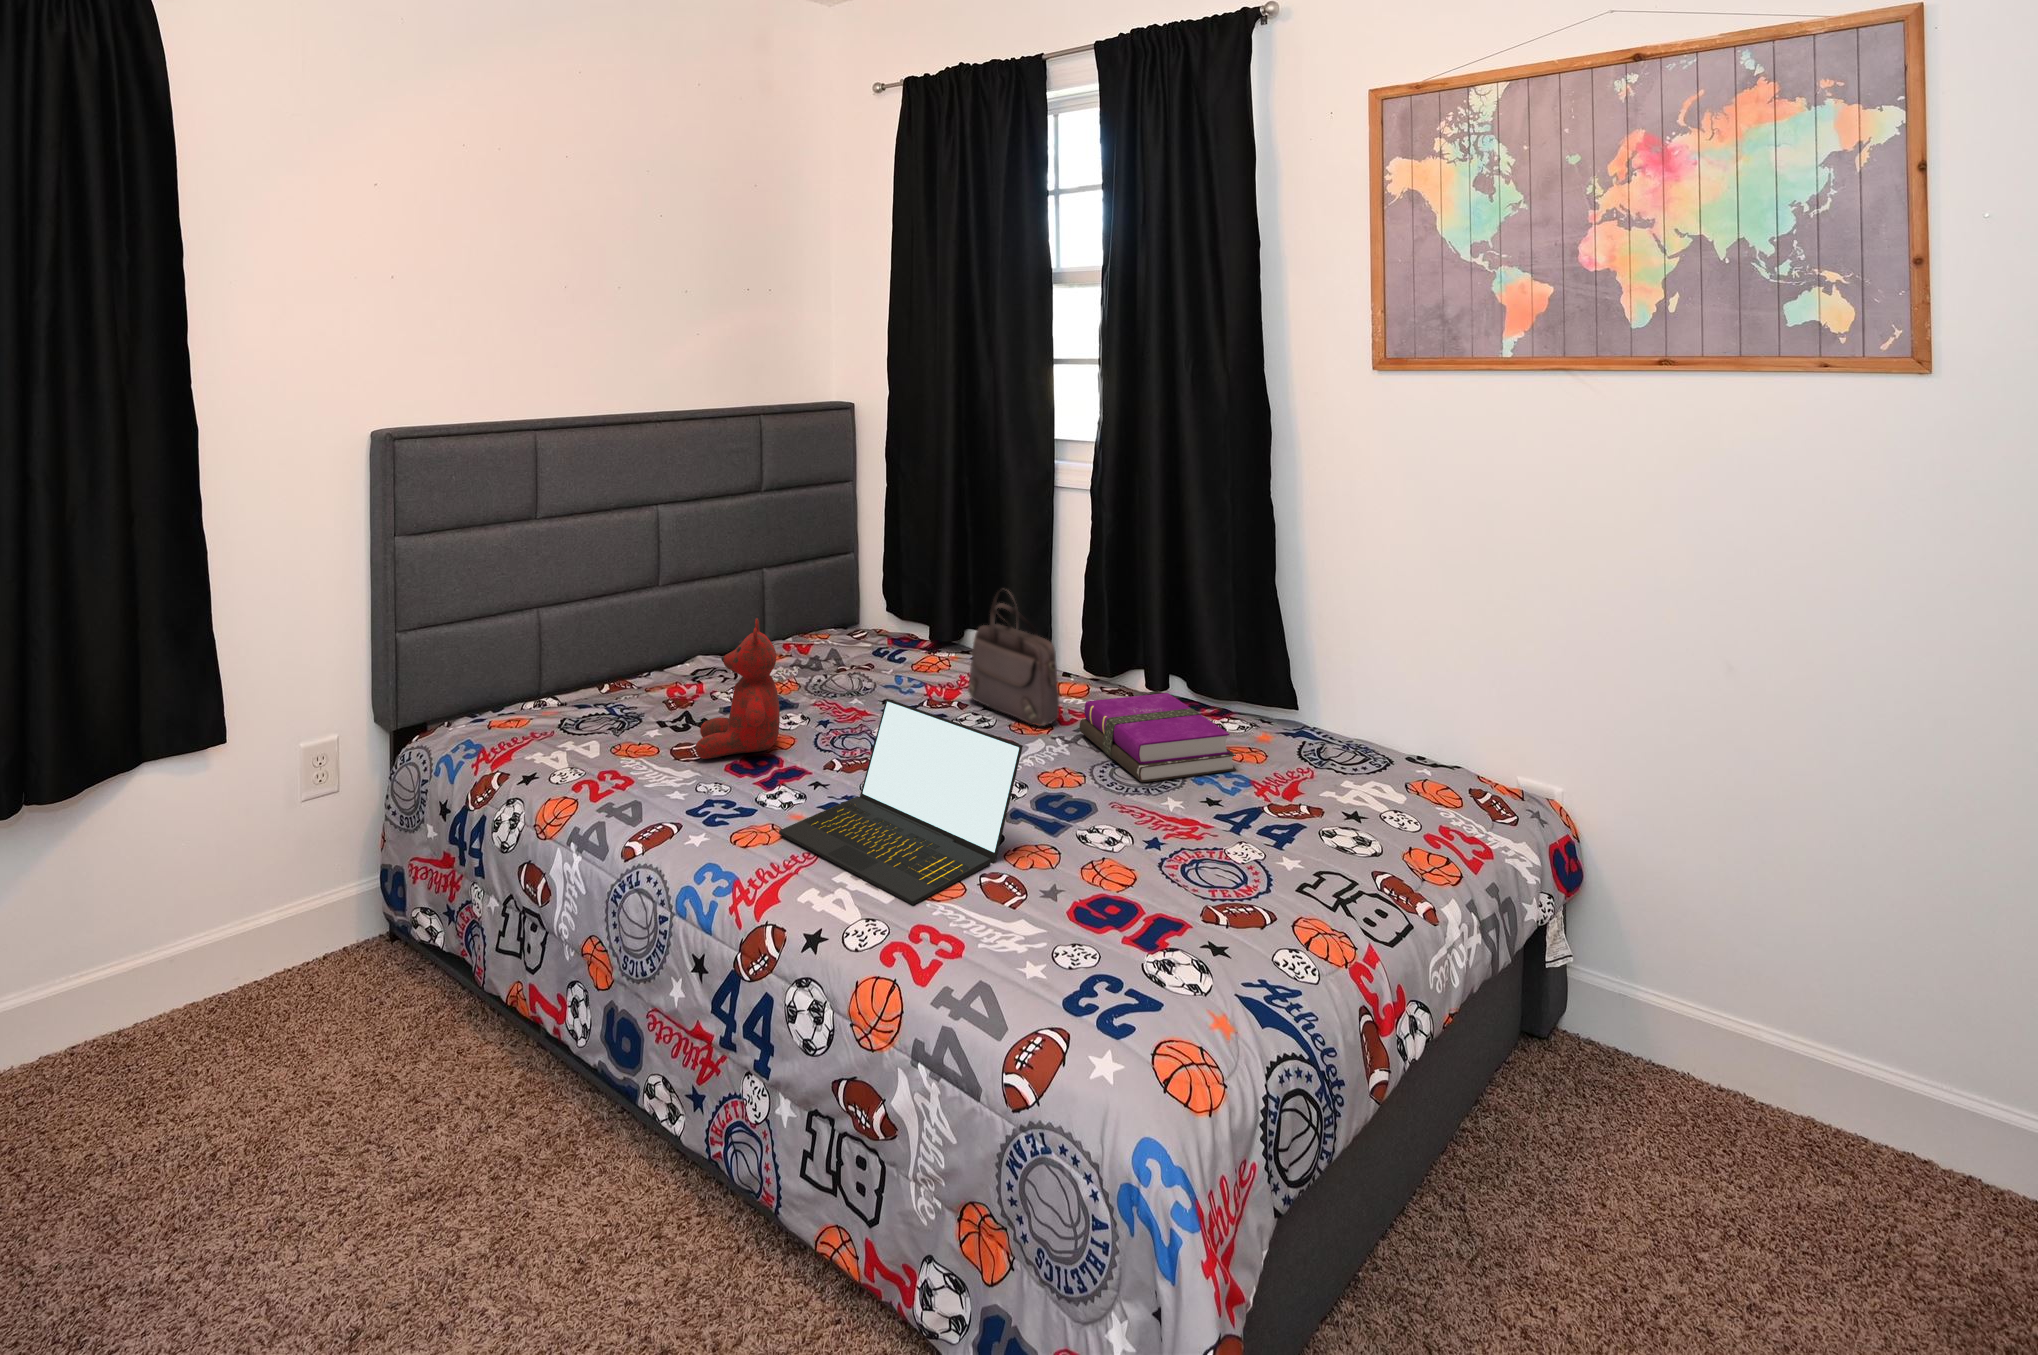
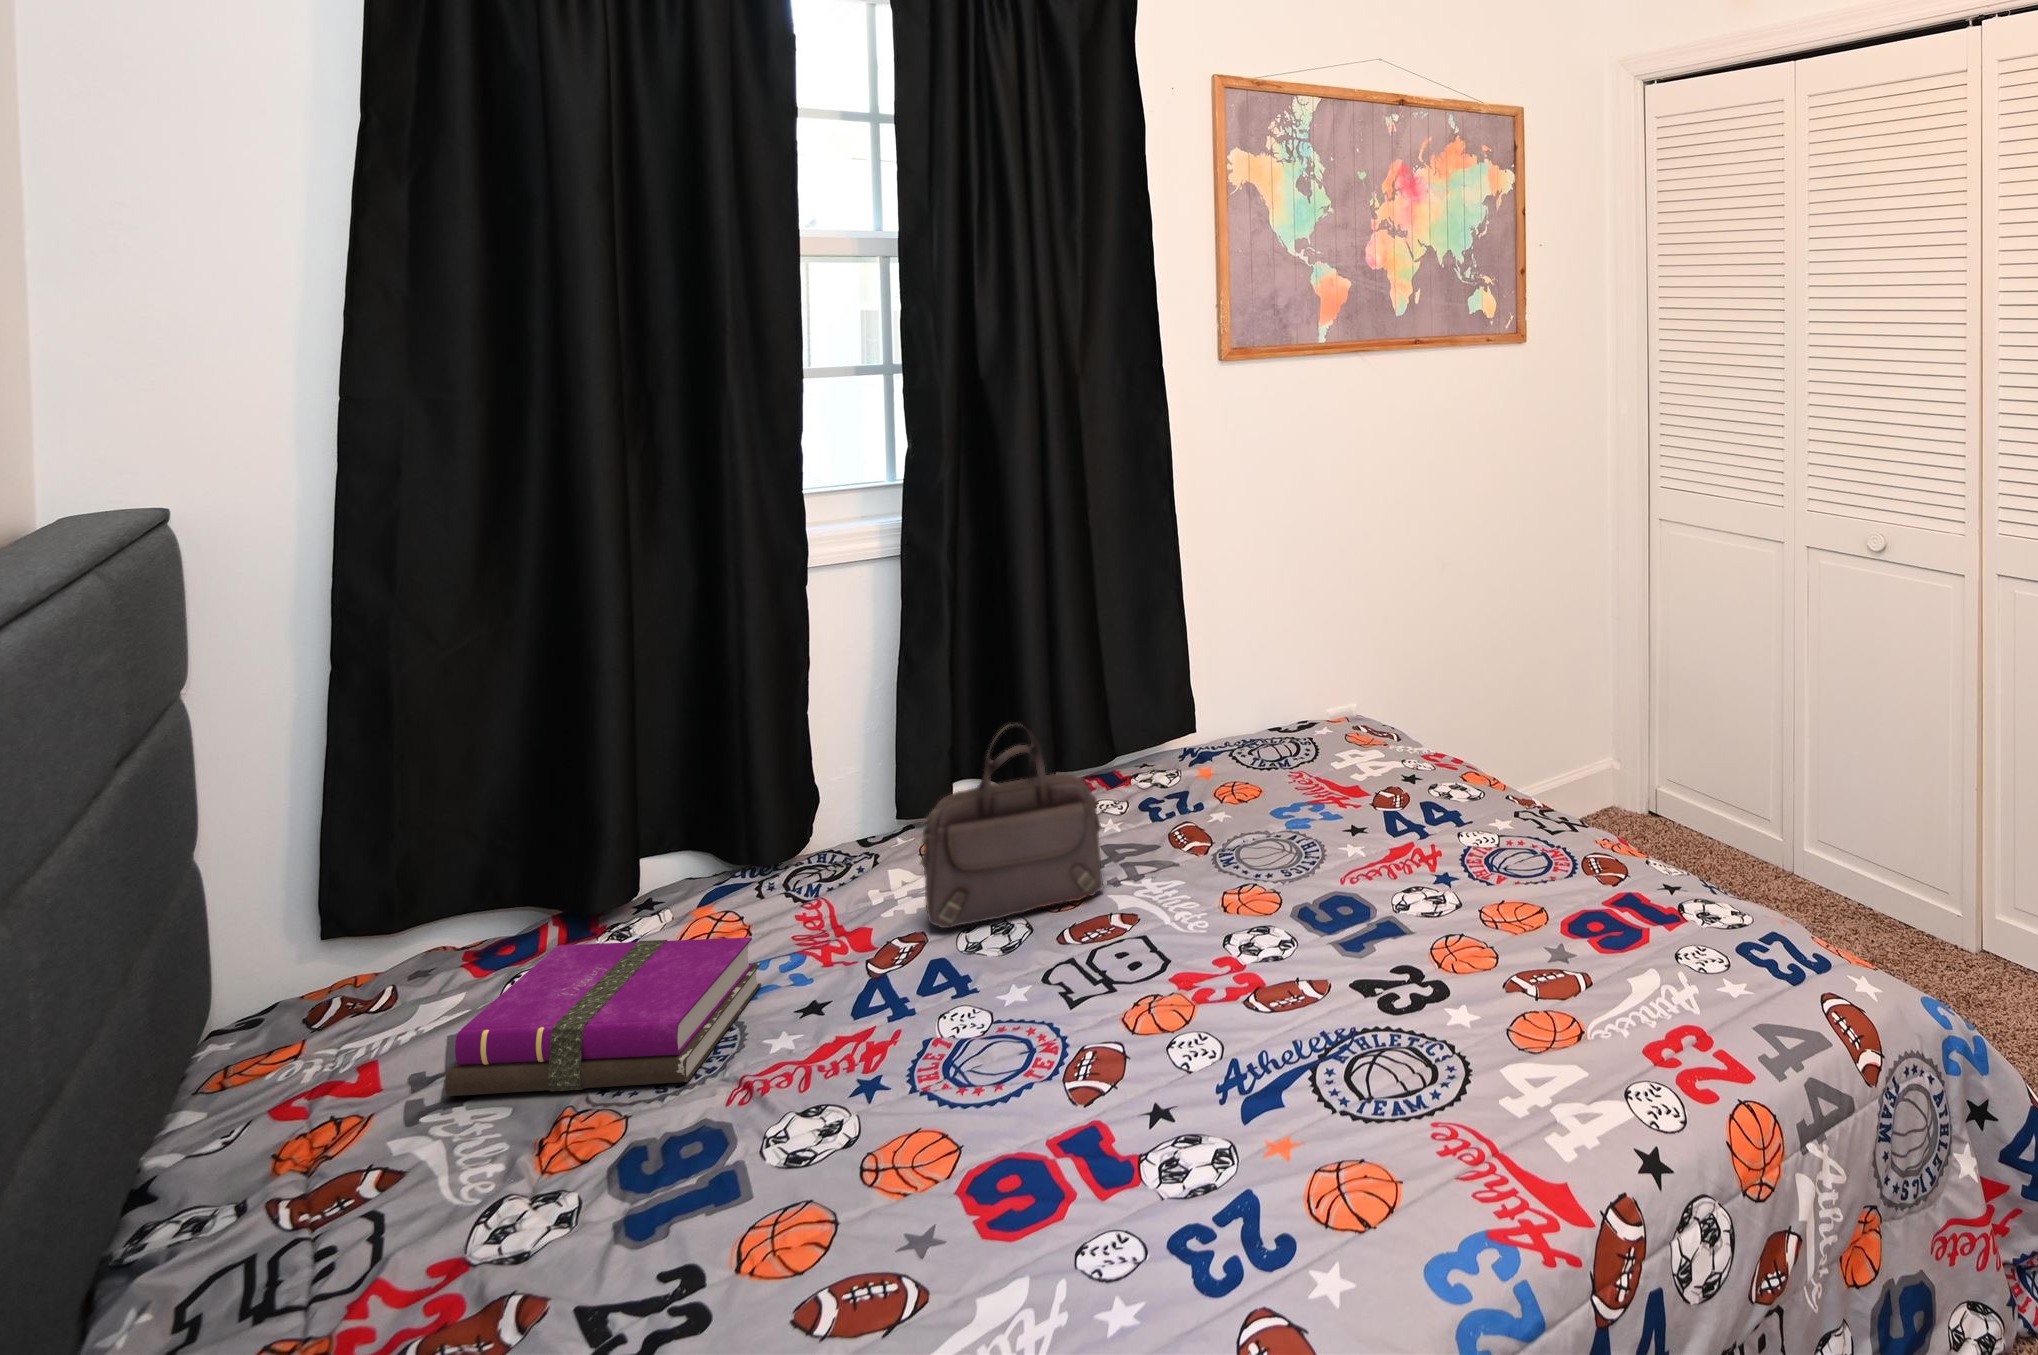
teddy bear: present [695,618,780,759] -> none [806,934,1037,1280]
notebook: present [1080,693,1236,782] -> present [445,937,761,1096]
laptop: present [779,699,1023,905] -> none [1223,837,1578,1174]

